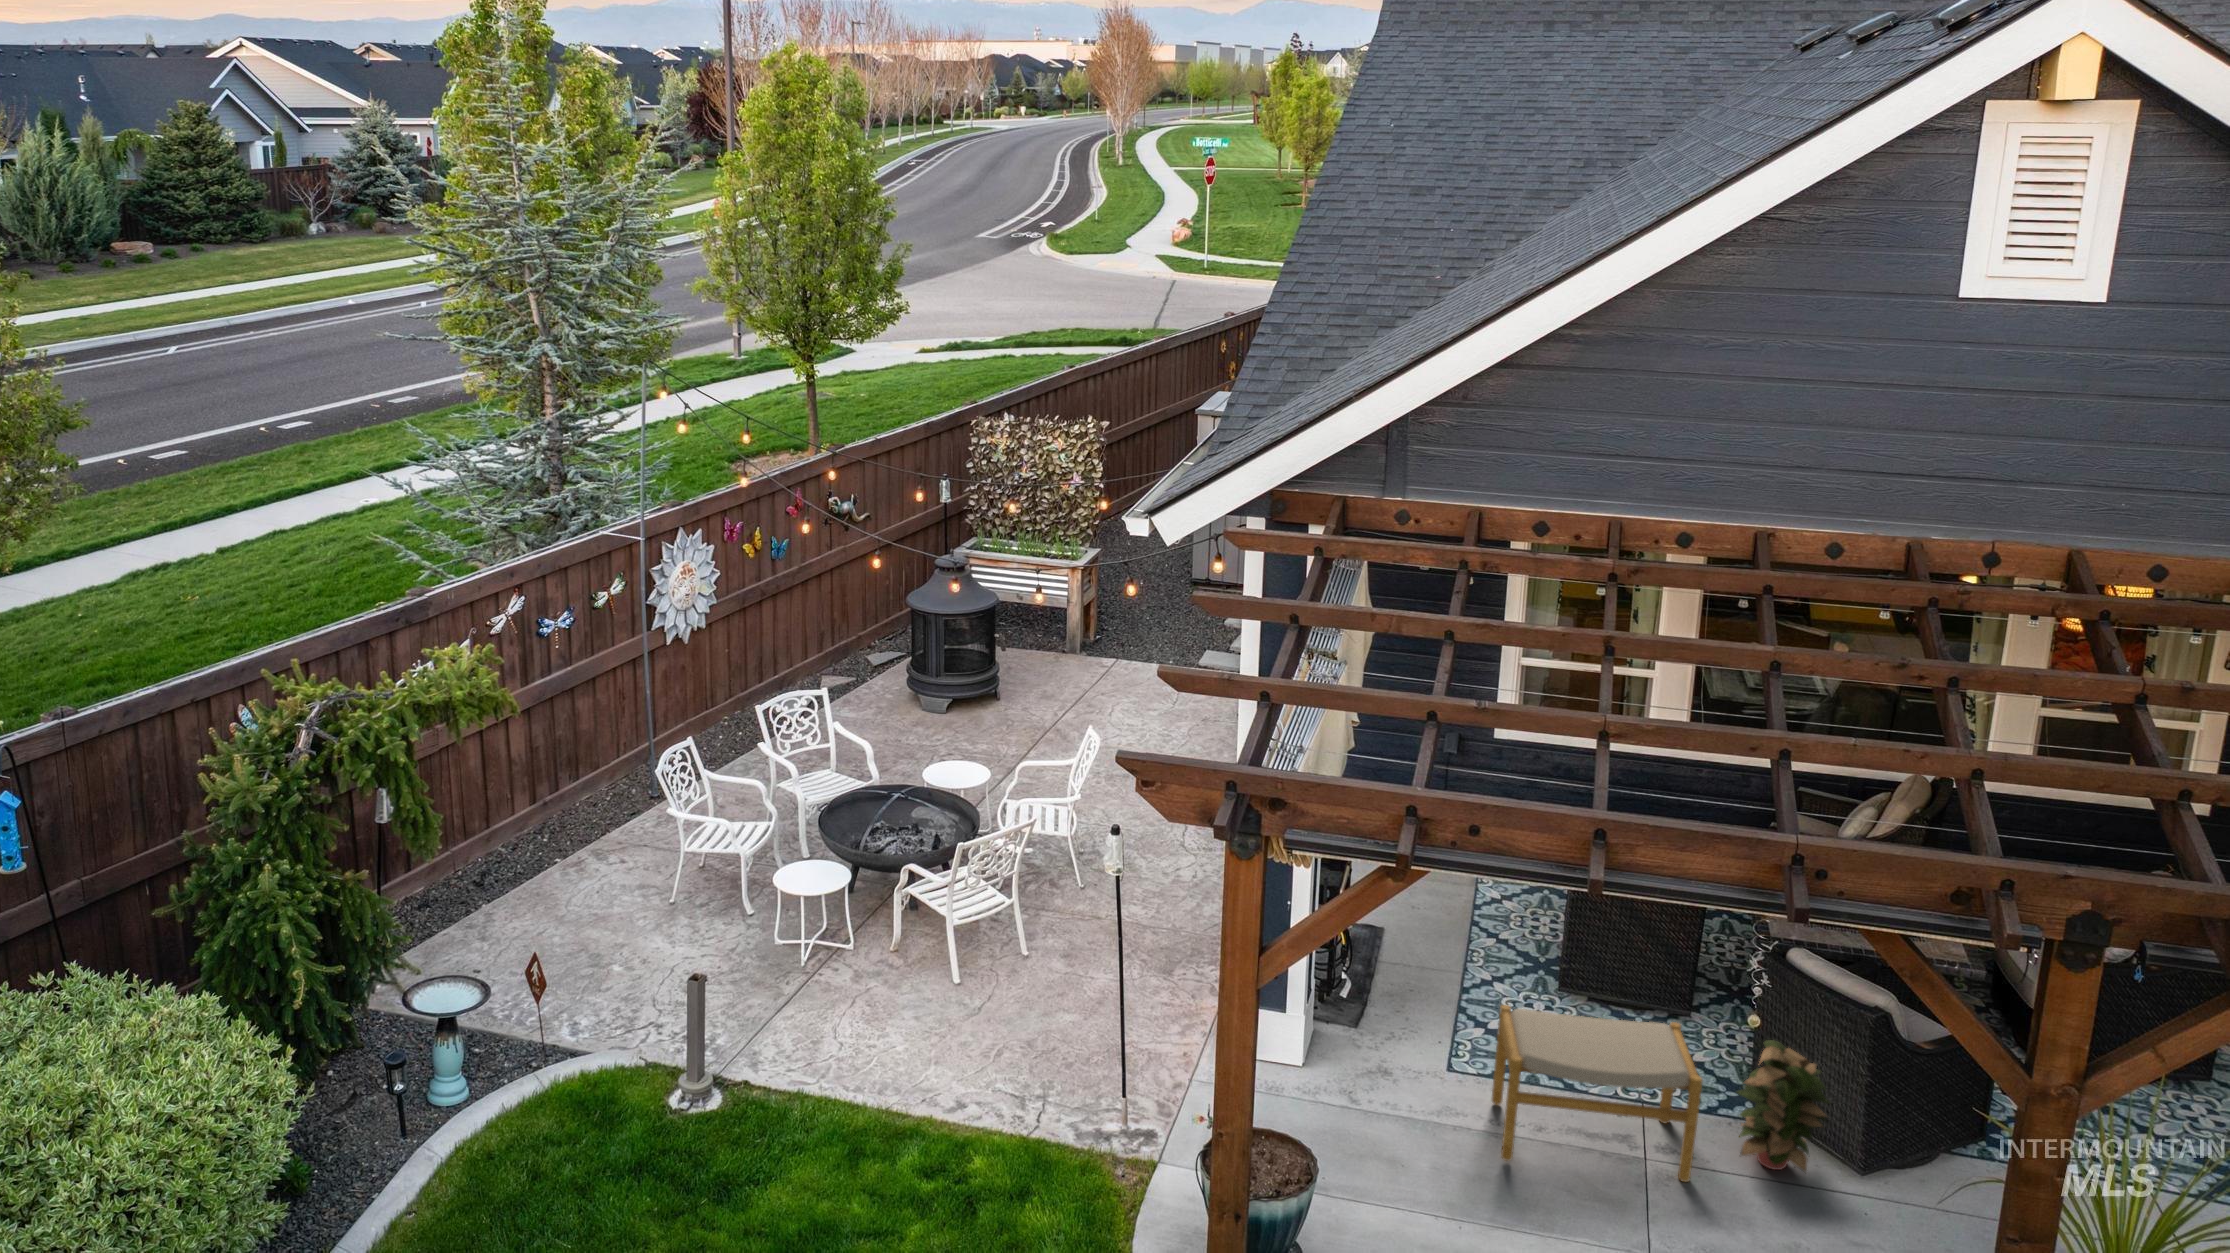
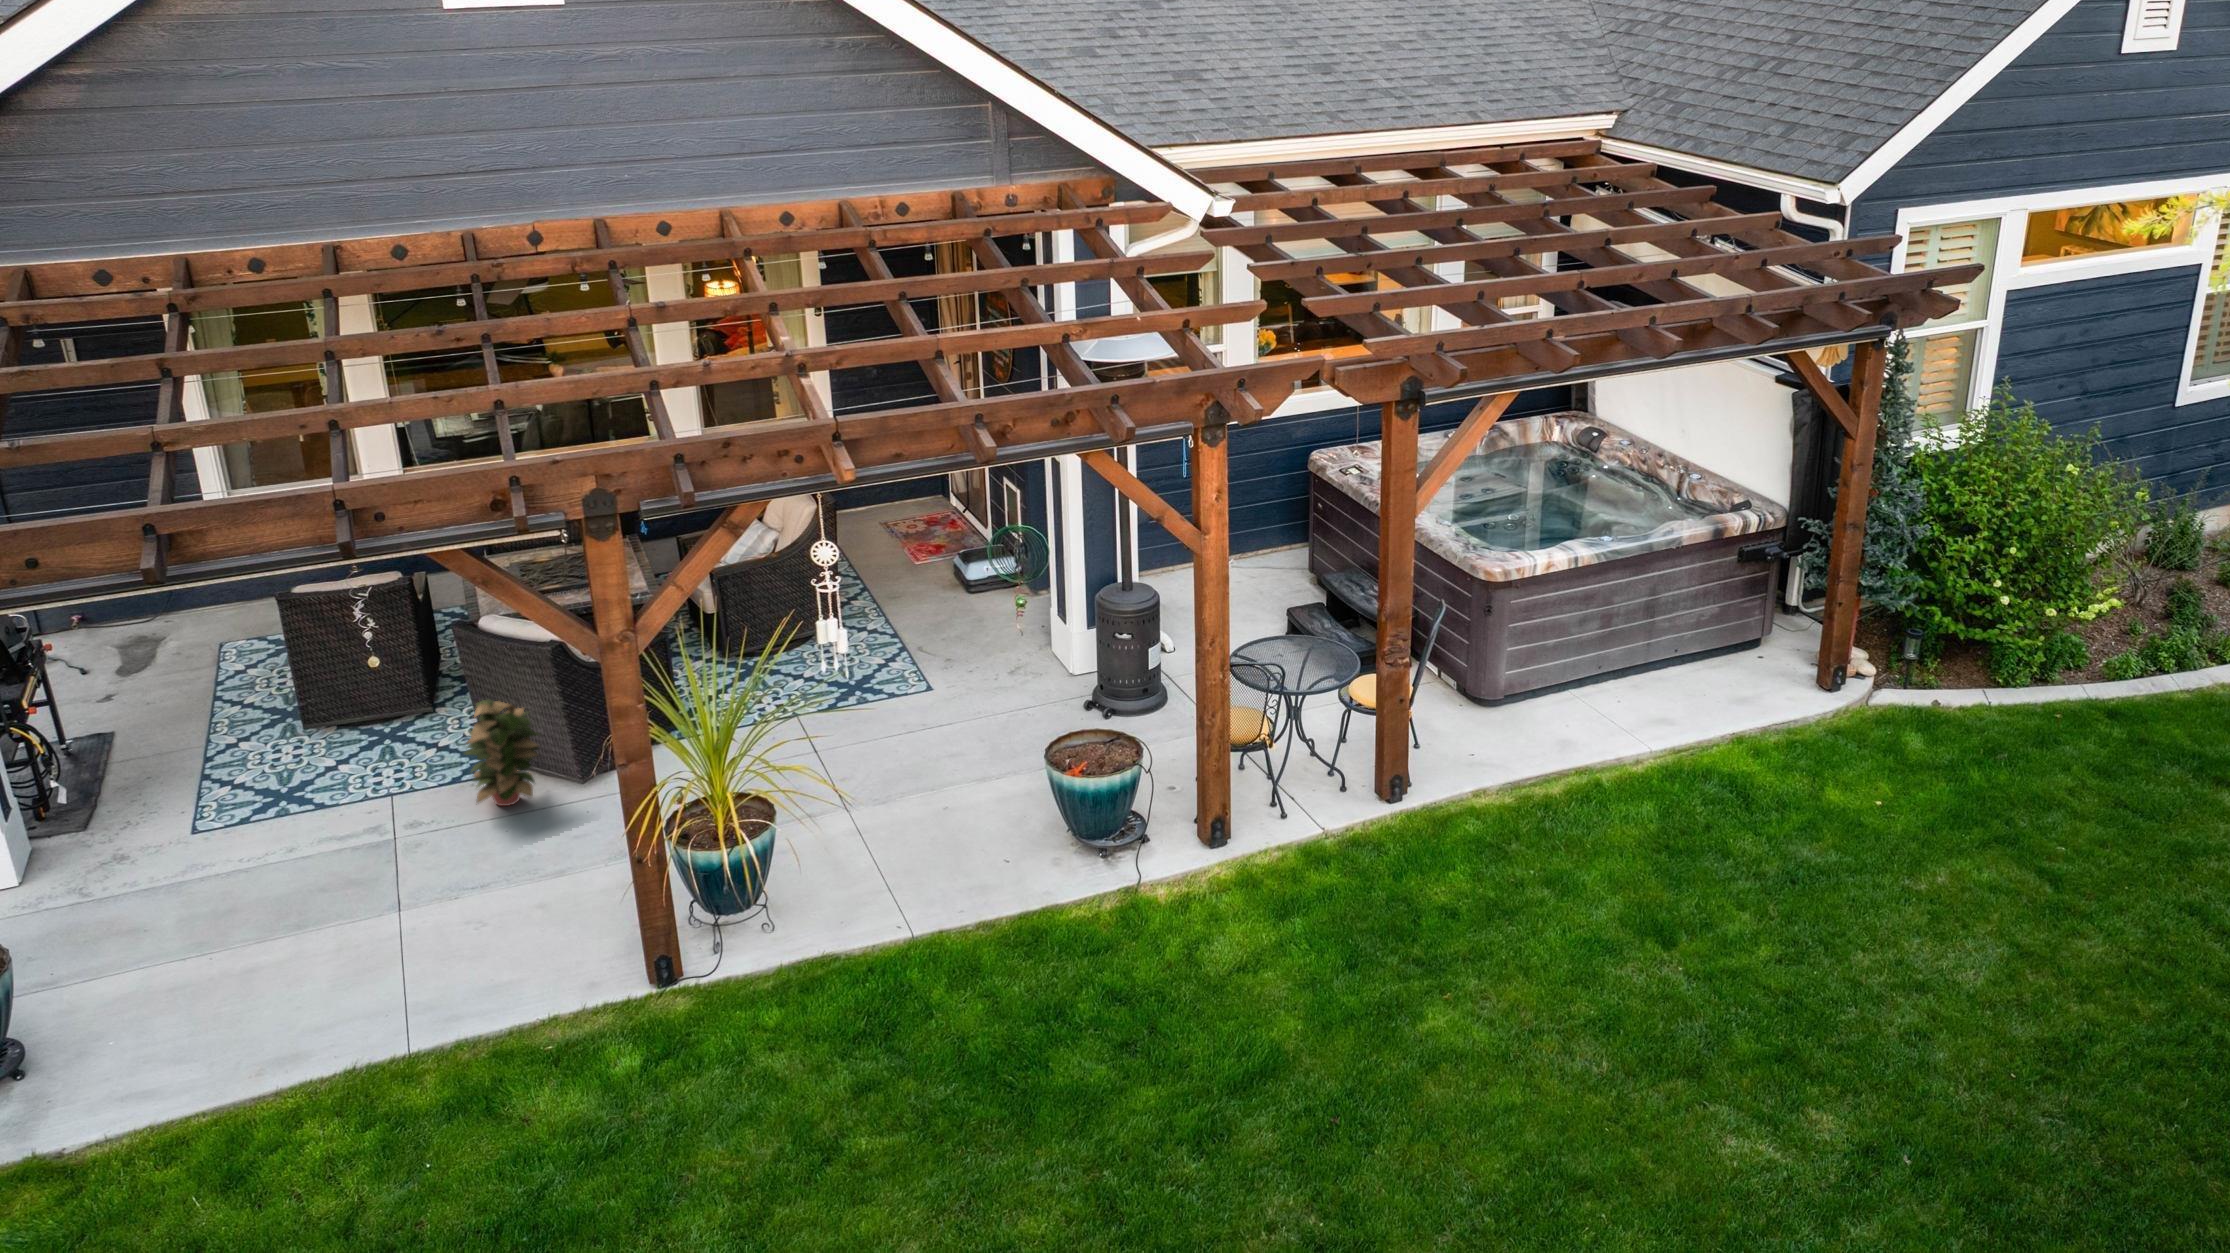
footstool: present [1492,1005,1703,1182] -> none [220,713,435,887]

